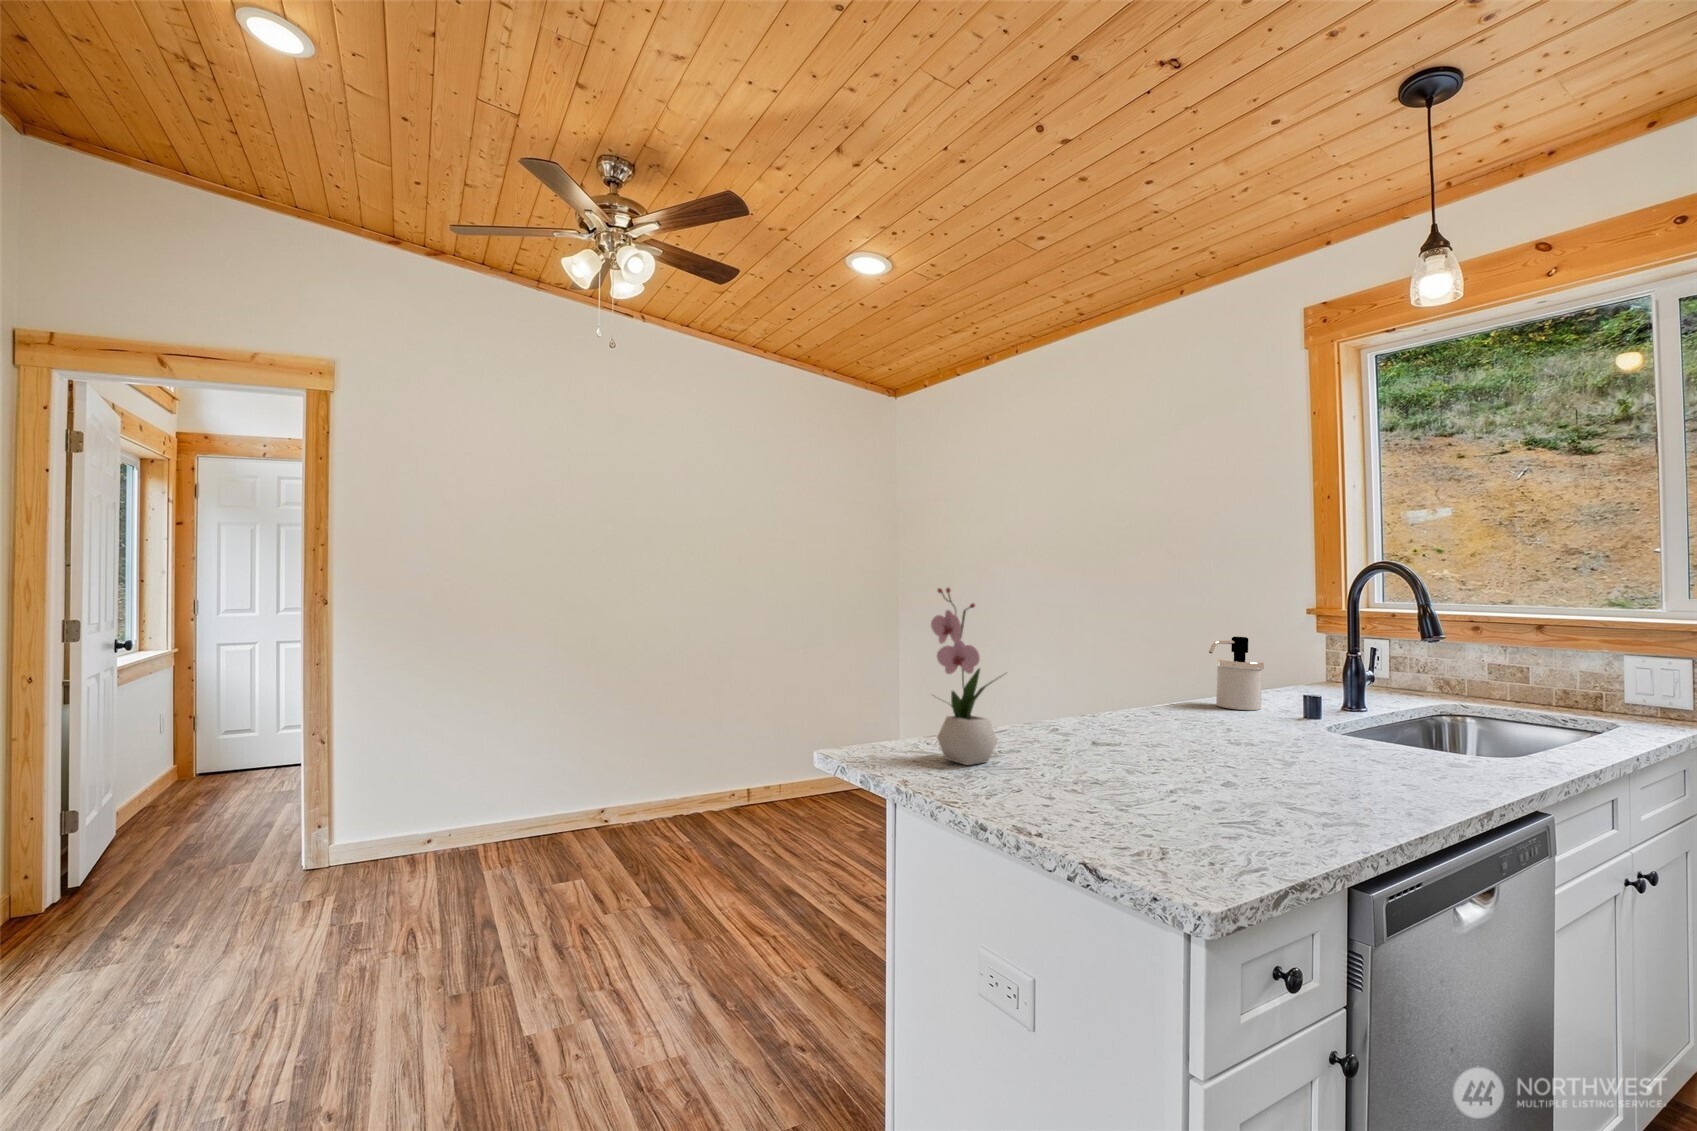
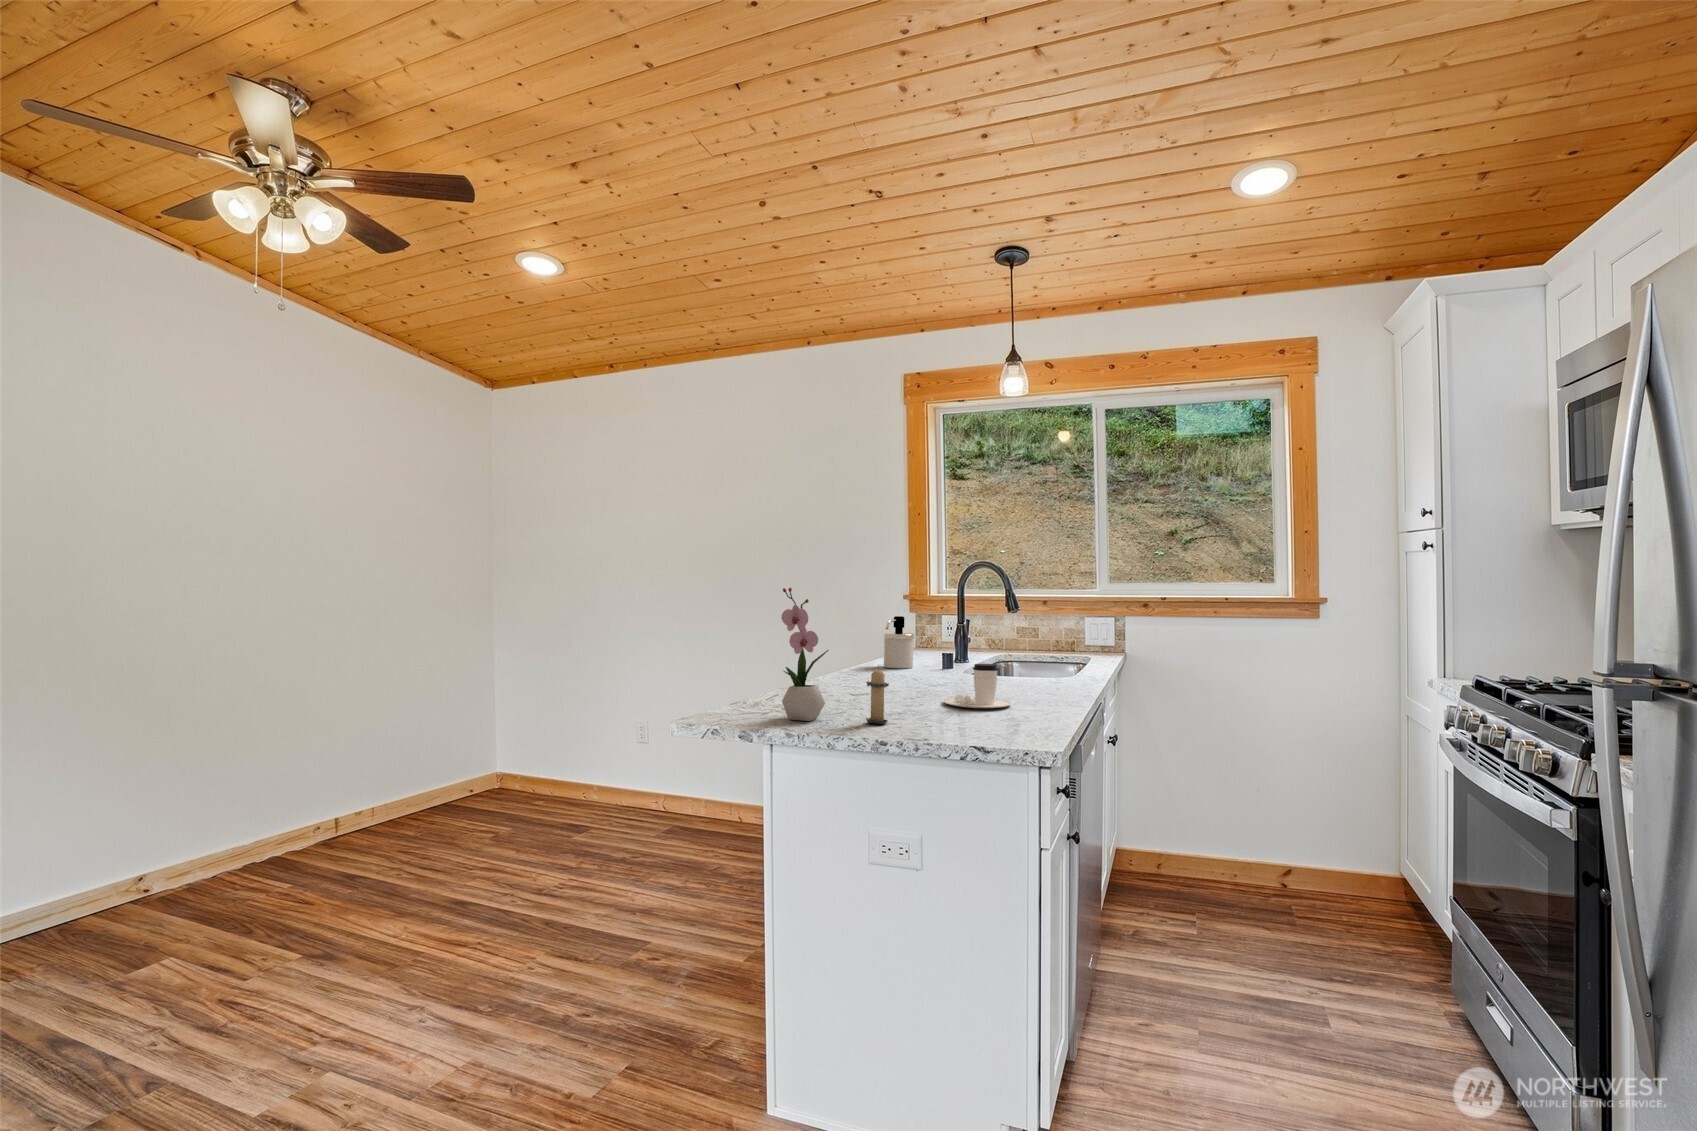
candle: none [1030,700,1072,786] -> present [866,669,889,724]
coffee cup: none [1205,713,1326,788] -> present [943,664,1011,708]

